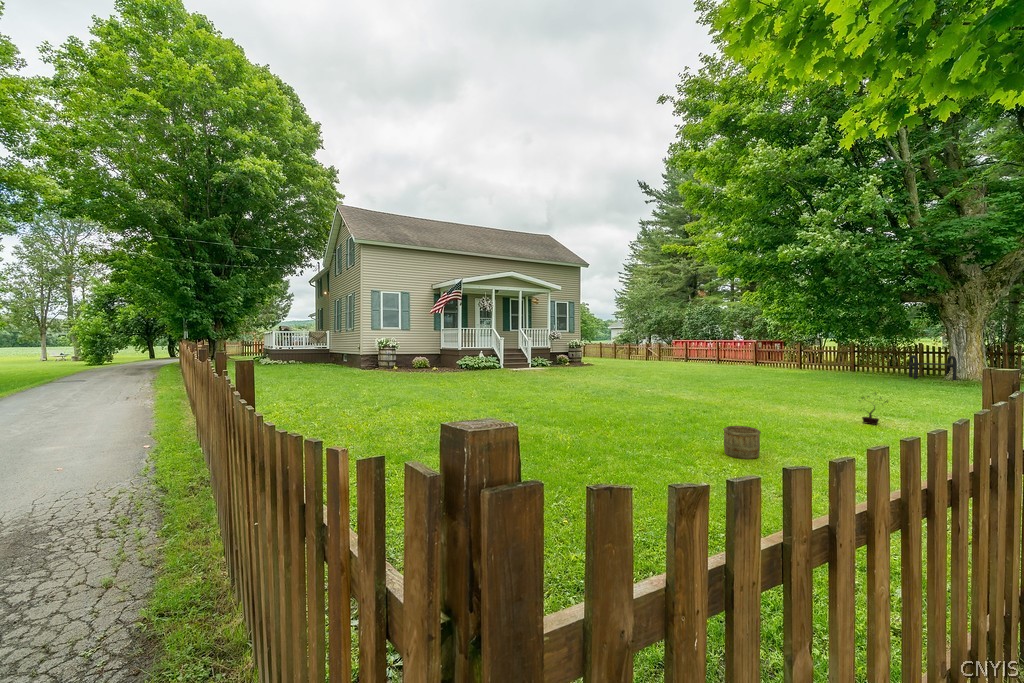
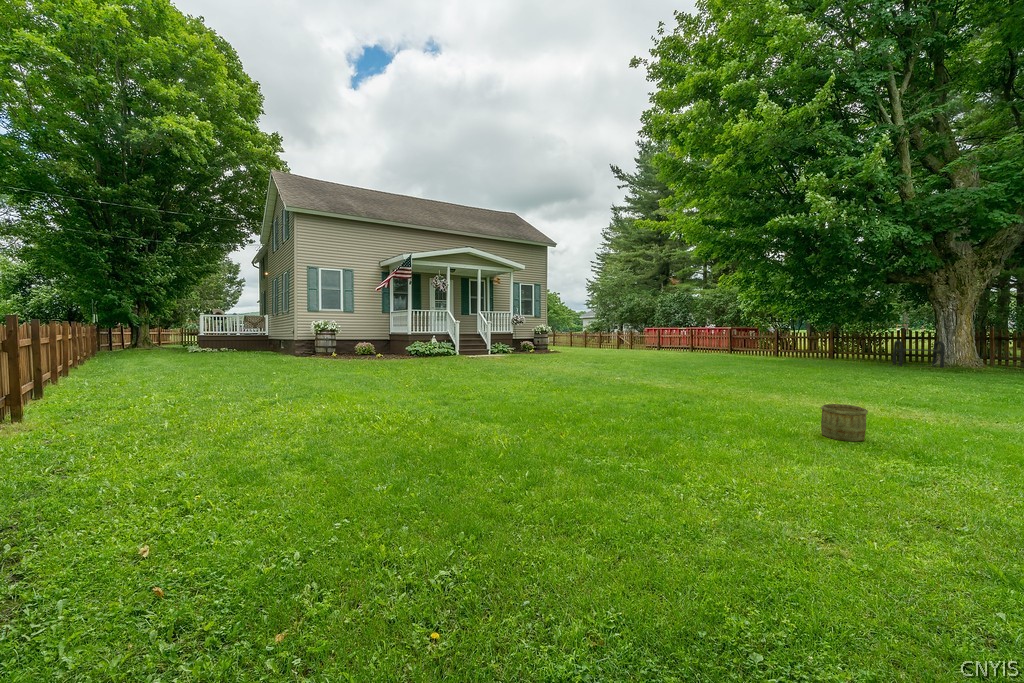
potted plant: present [862,392,888,425] -> none [867,378,912,420]
wooden bucket: present [723,426,761,459] -> present [821,404,868,441]

